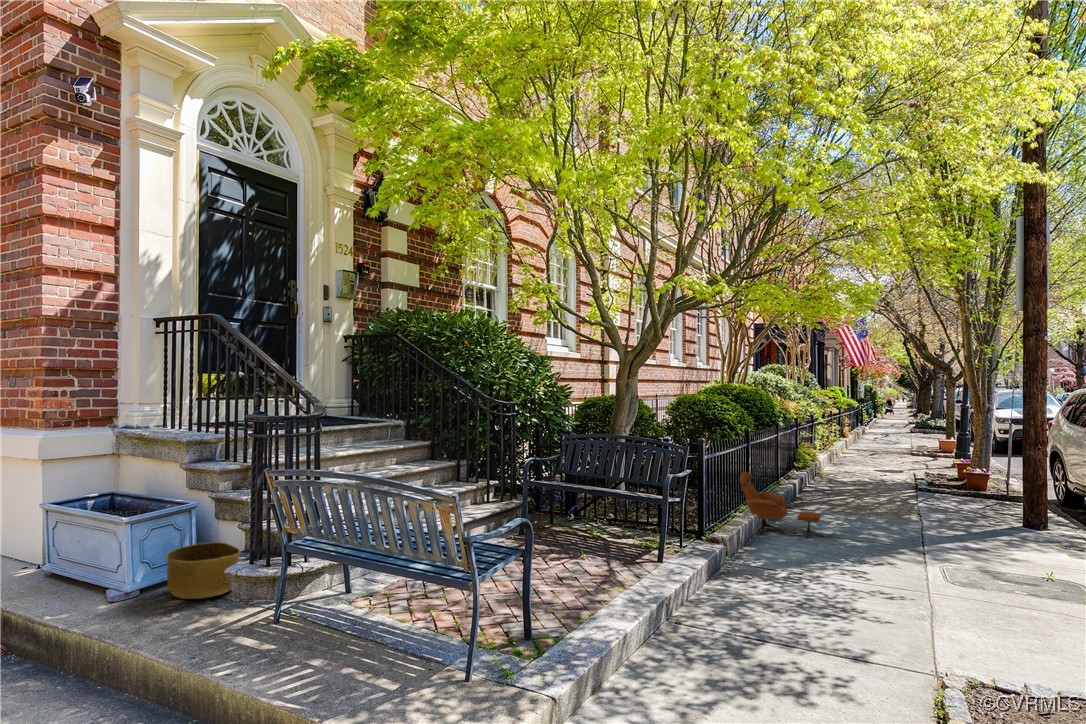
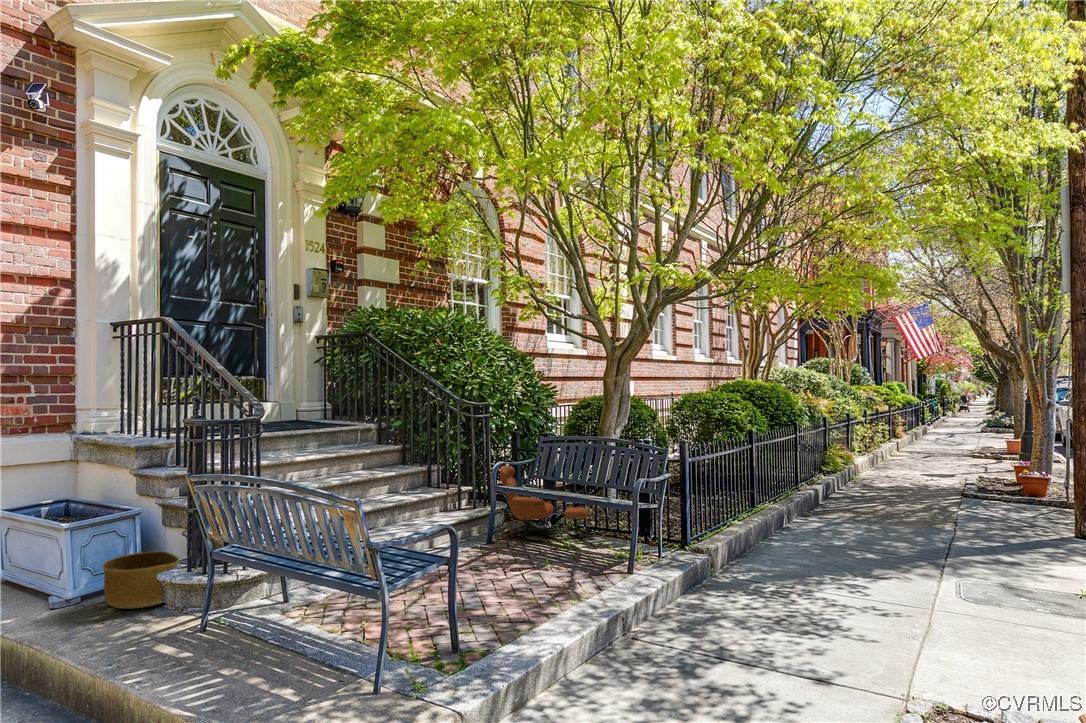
lounge chair: present [740,472,821,538] -> present [500,466,593,538]

